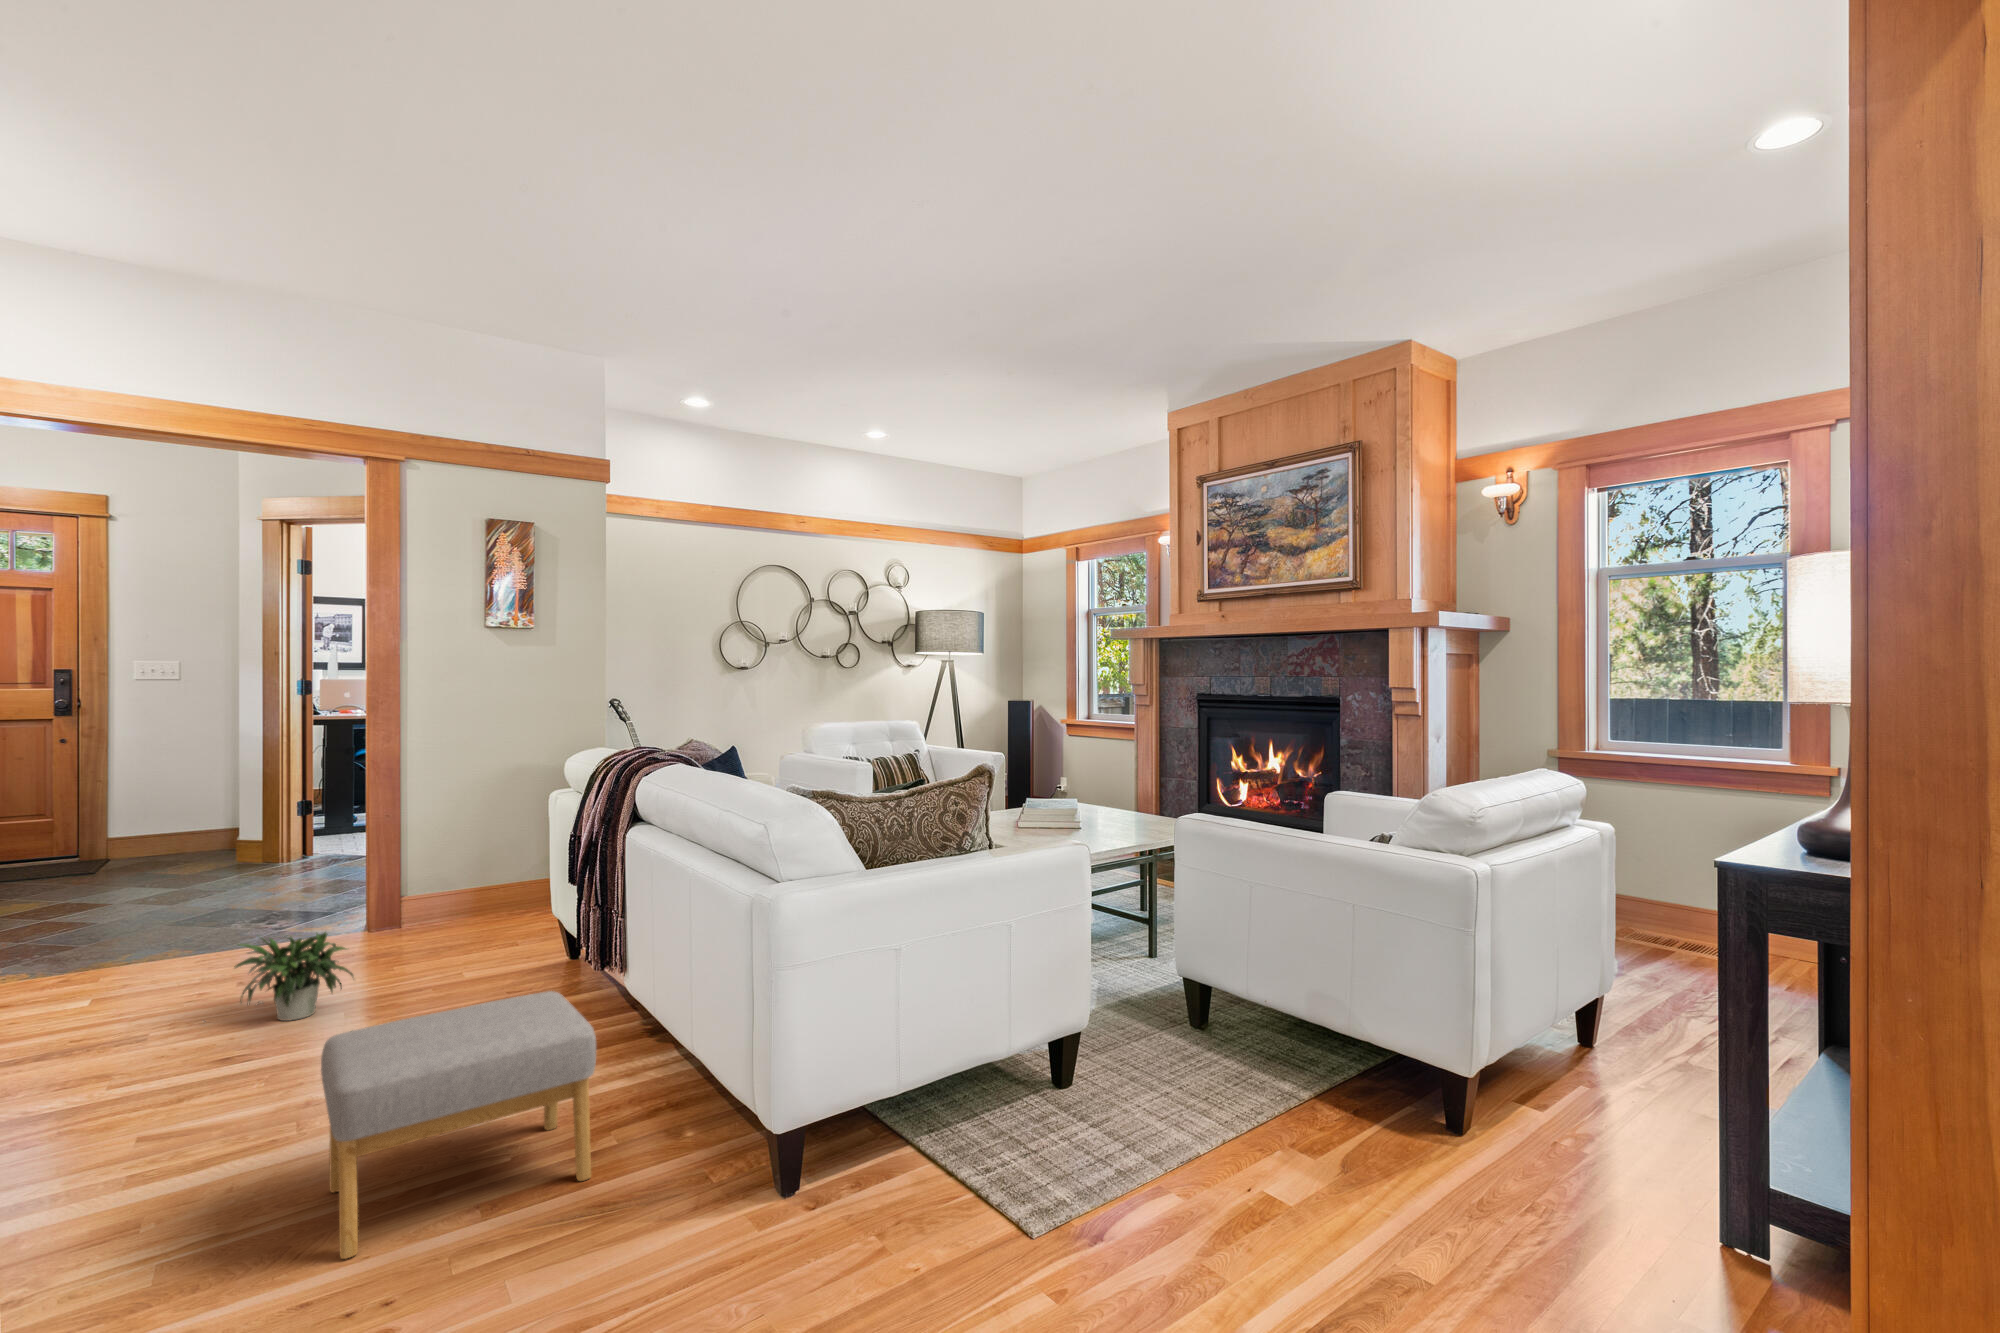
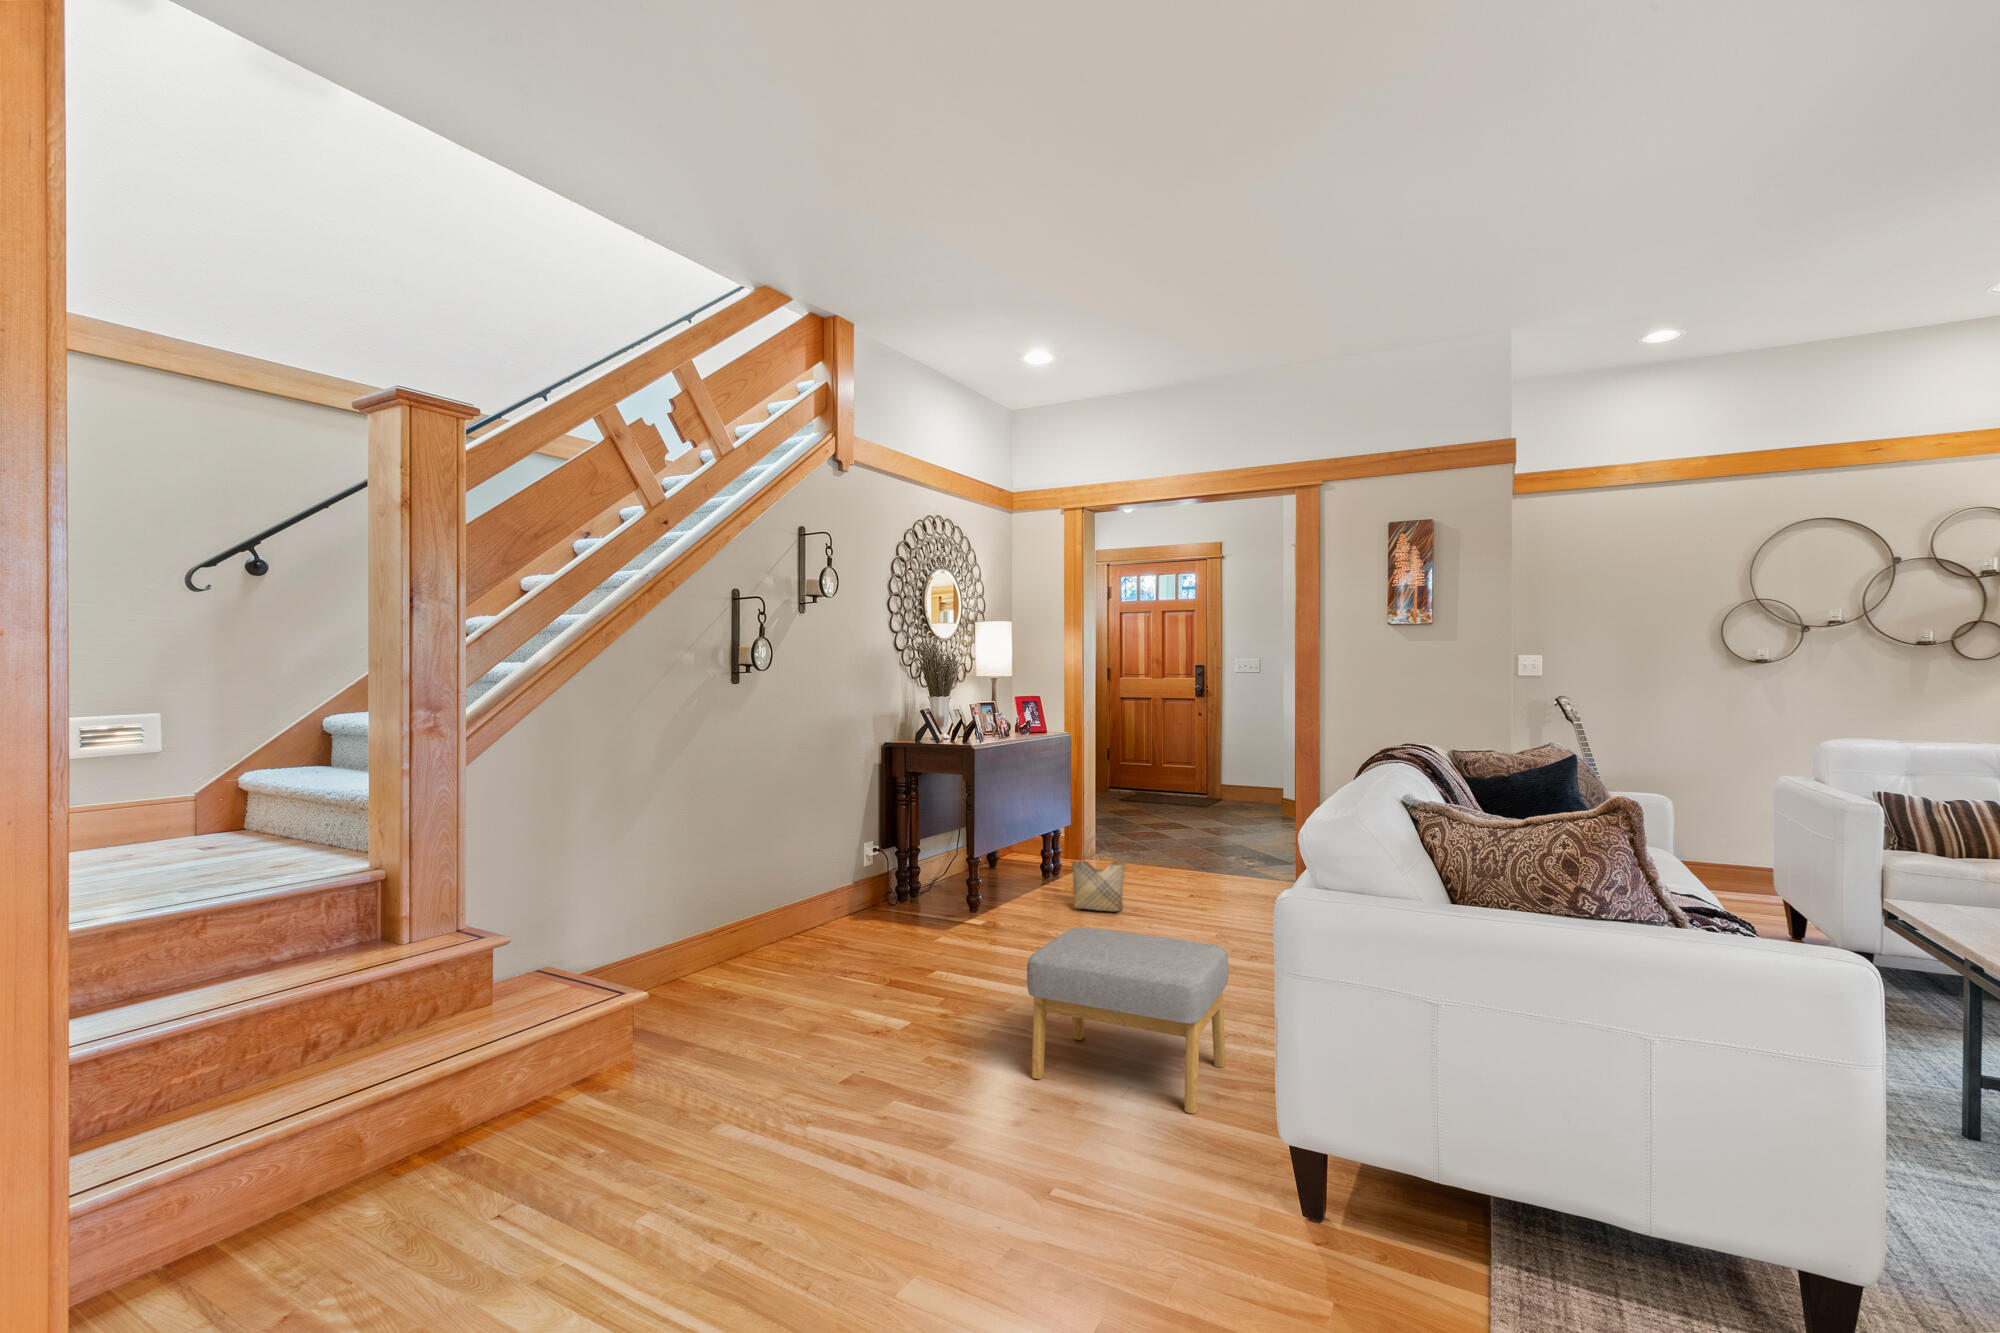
woven basket: none [47,930,161,1057] -> present [1072,838,1125,912]
potted plant: present [203,932,353,1022] -> none [1145,858,1226,927]

